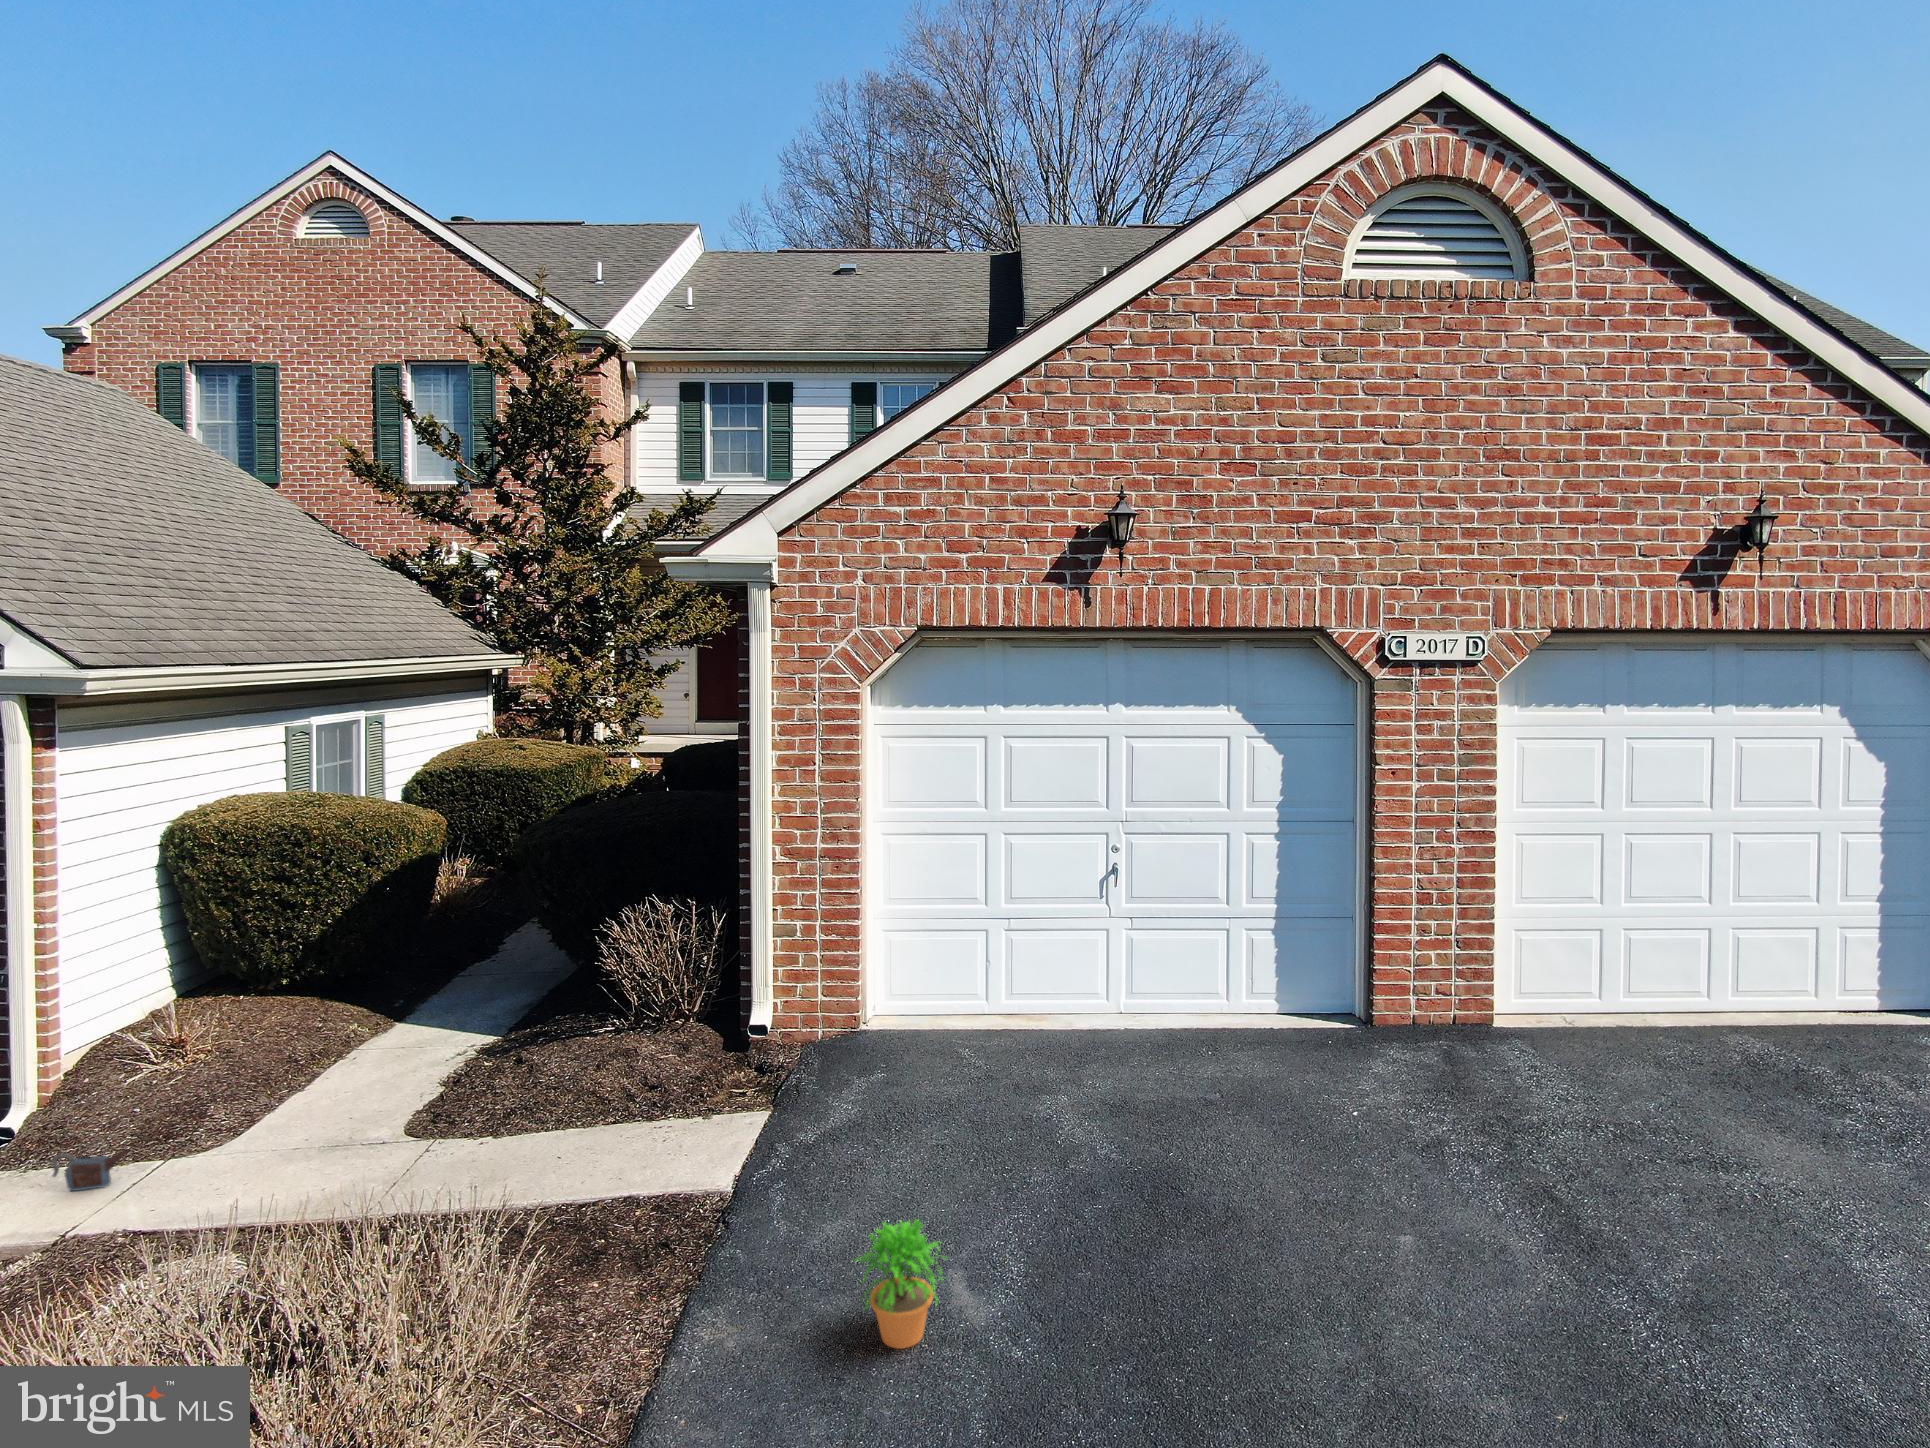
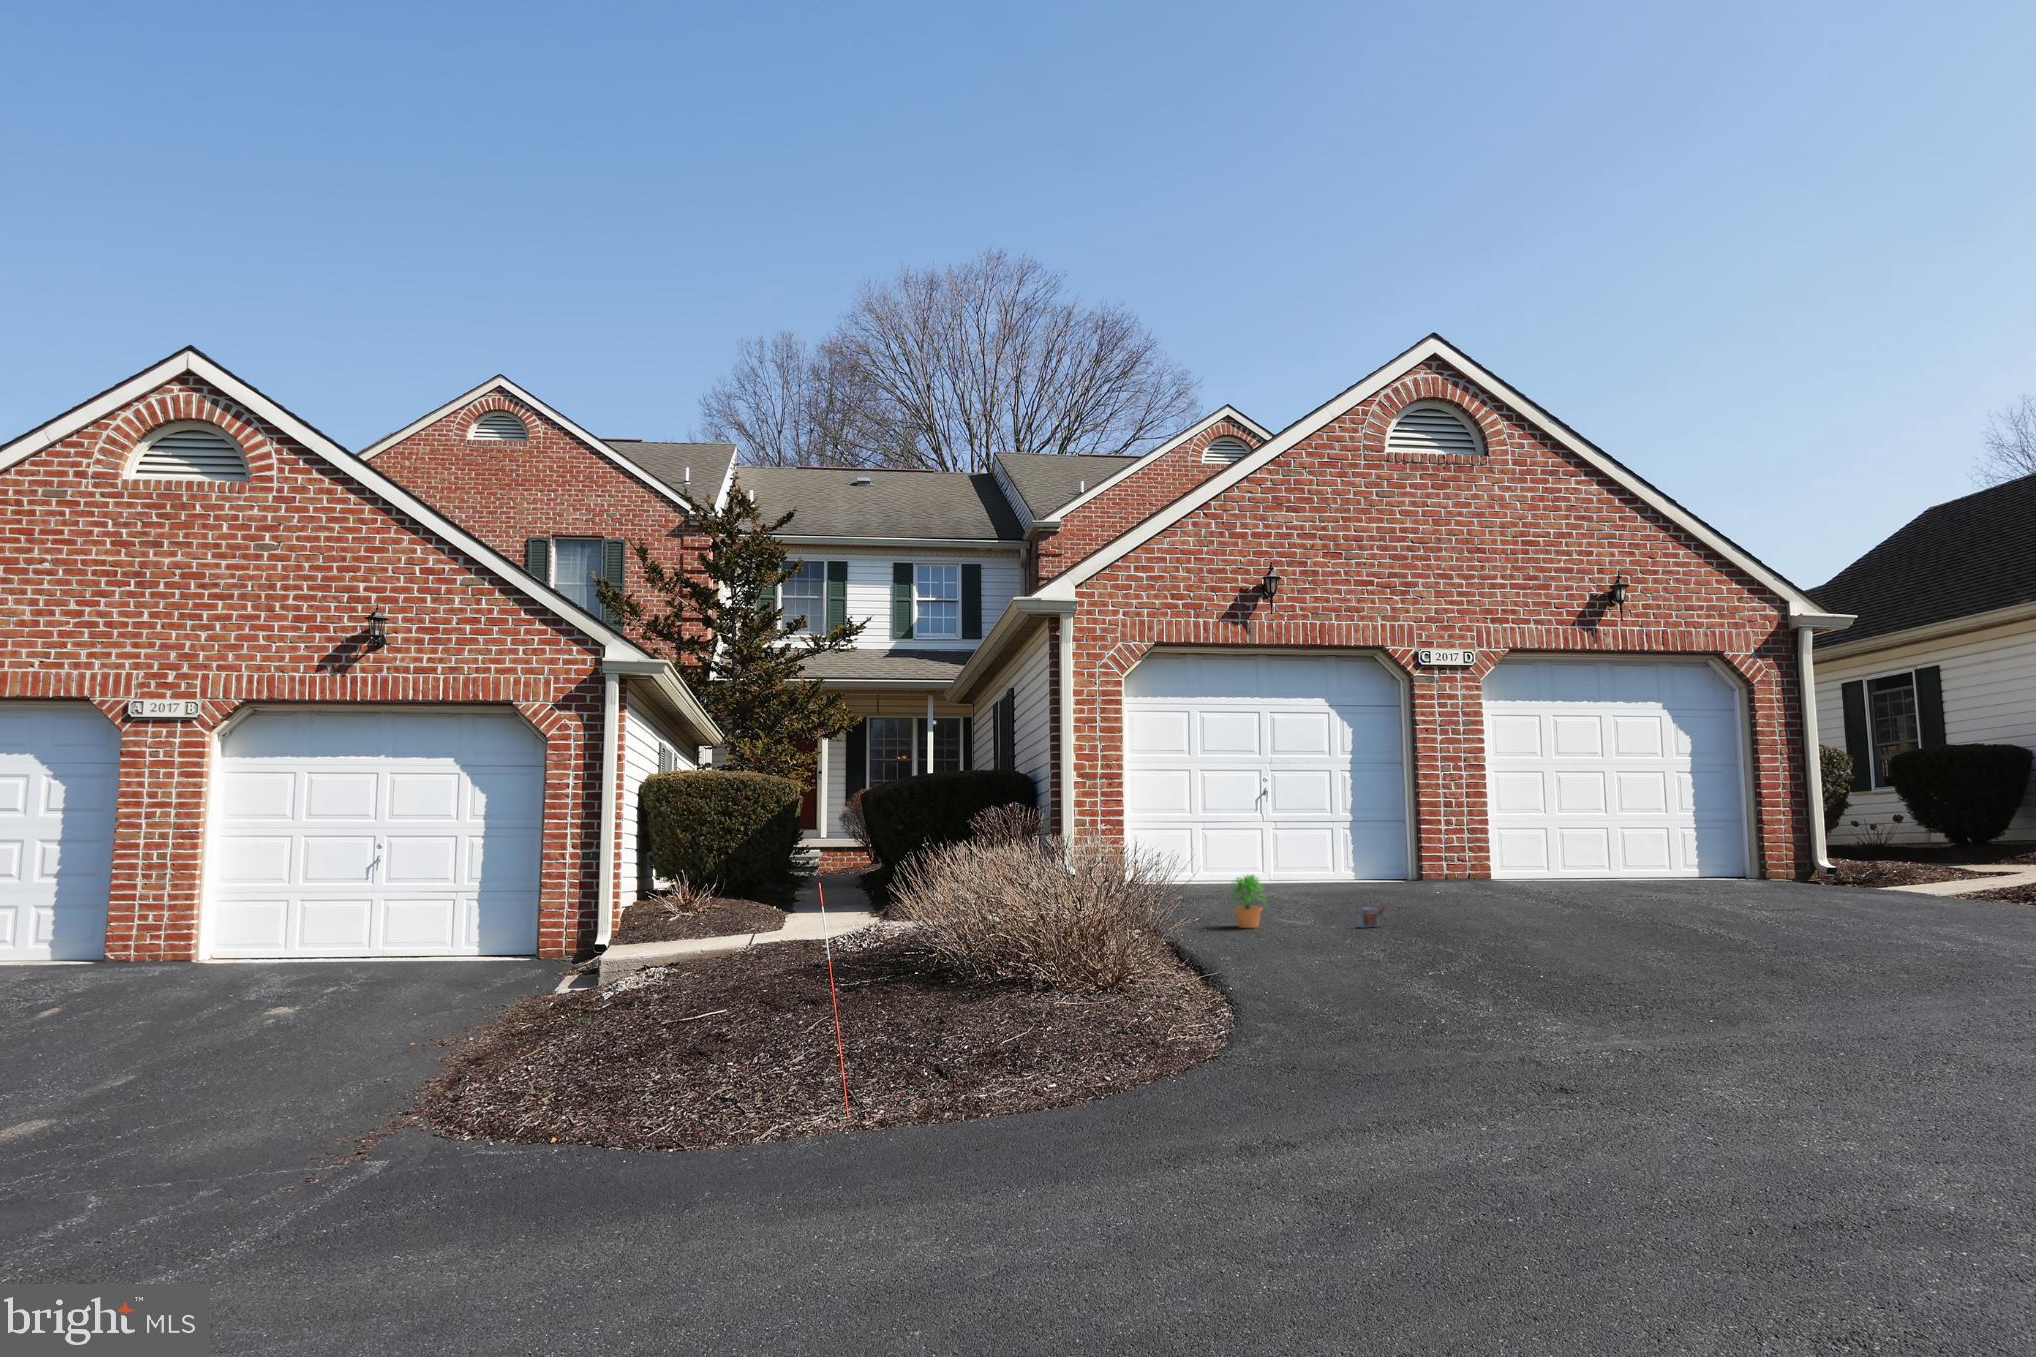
watering can: present [52,1149,129,1191] -> present [1351,904,1387,928]

